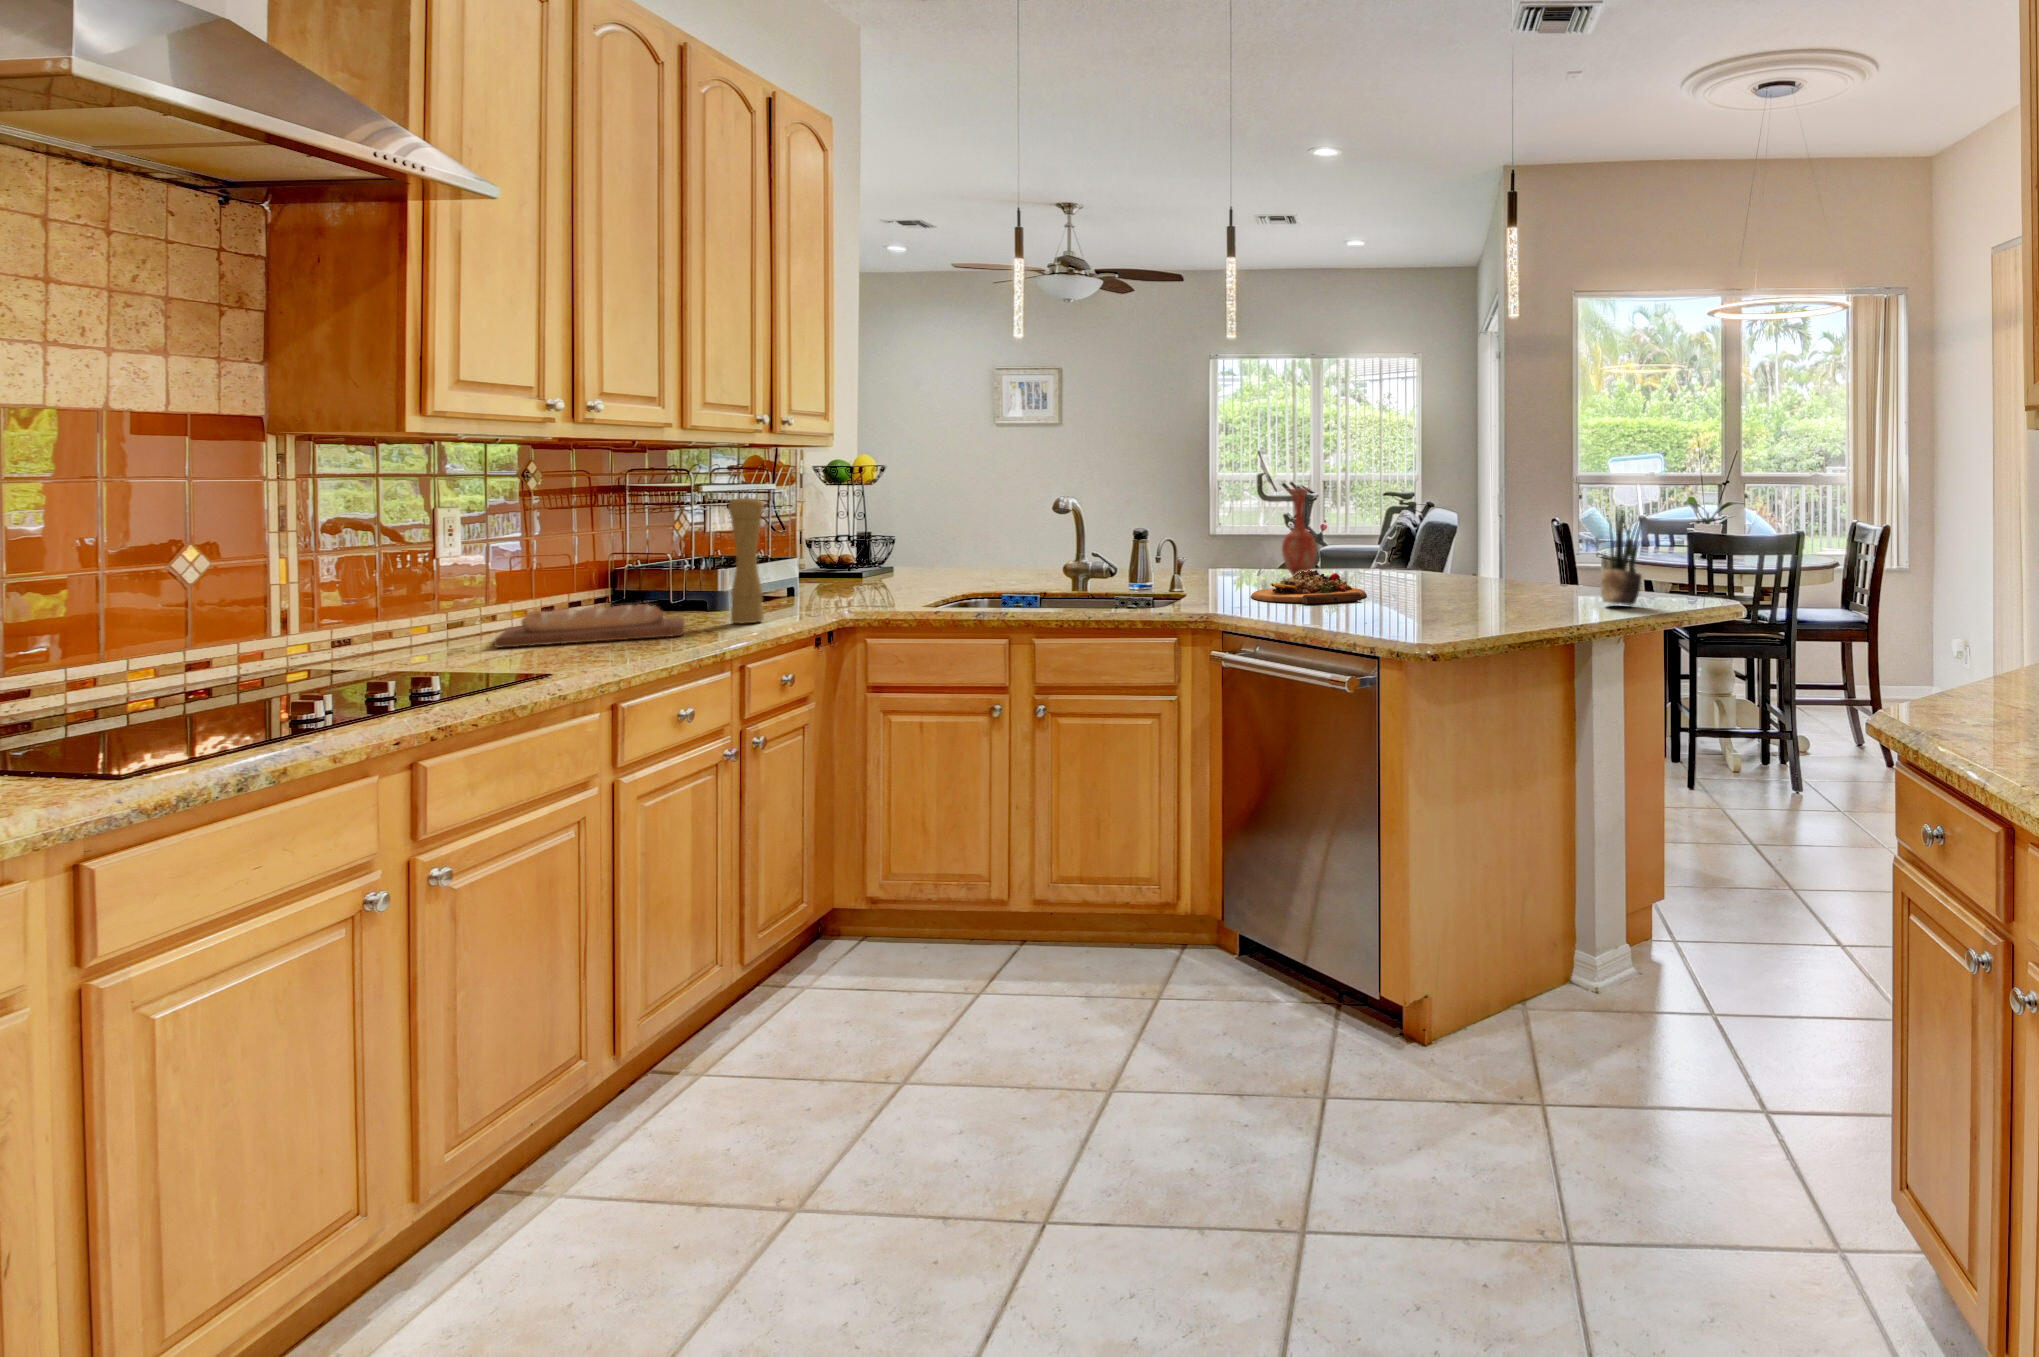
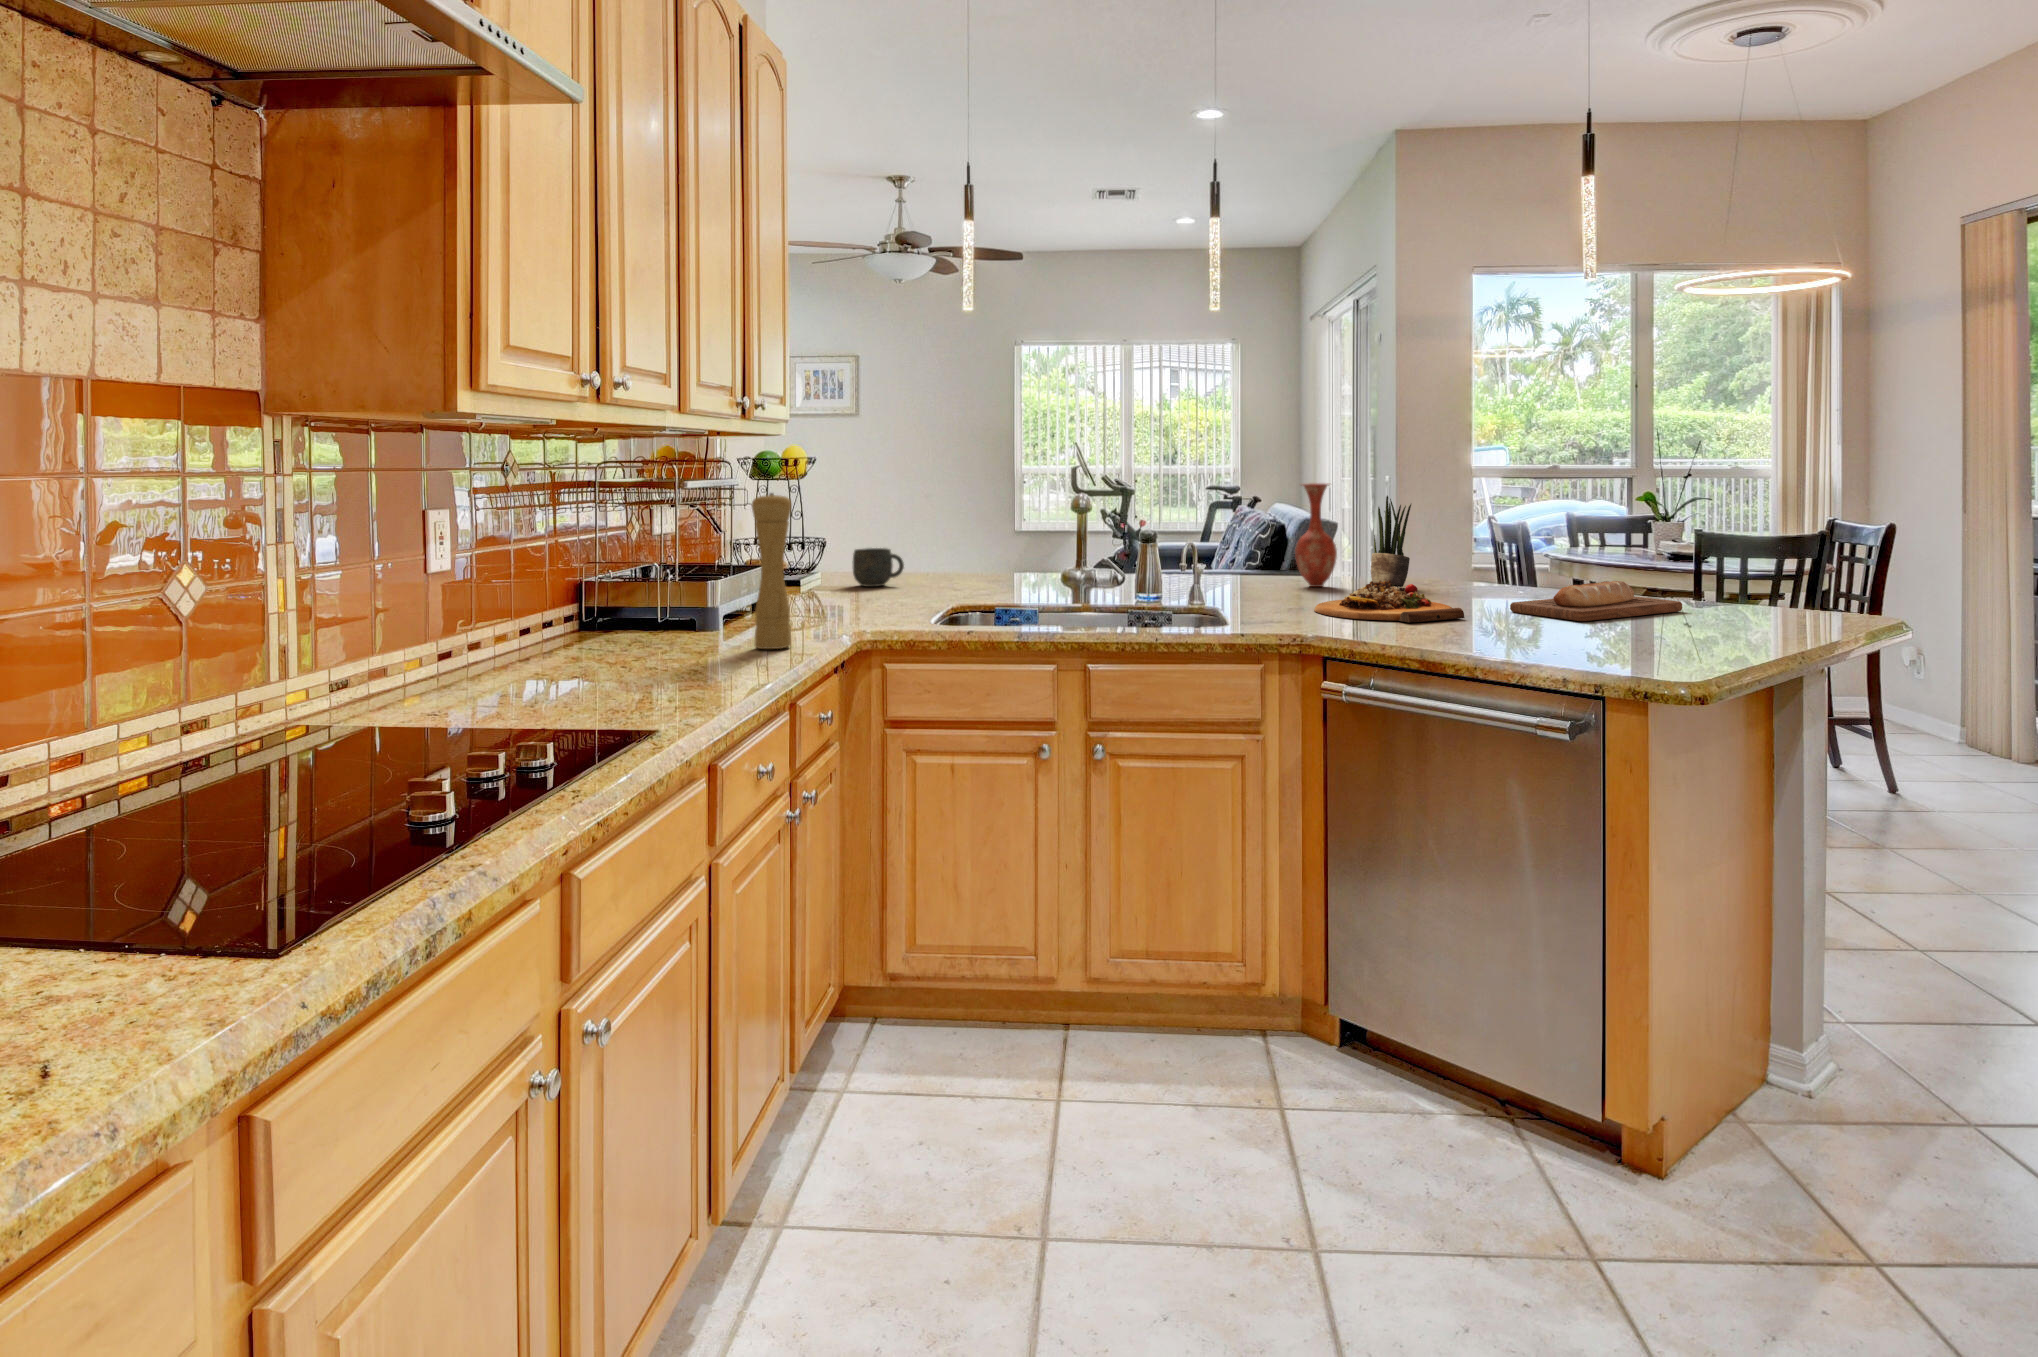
potted plant: present [1601,513,1642,606] -> present [1371,496,1411,587]
mug: none [901,546,947,579] -> present [853,548,904,587]
bread loaf: present [494,604,685,648] -> present [1510,581,1682,621]

